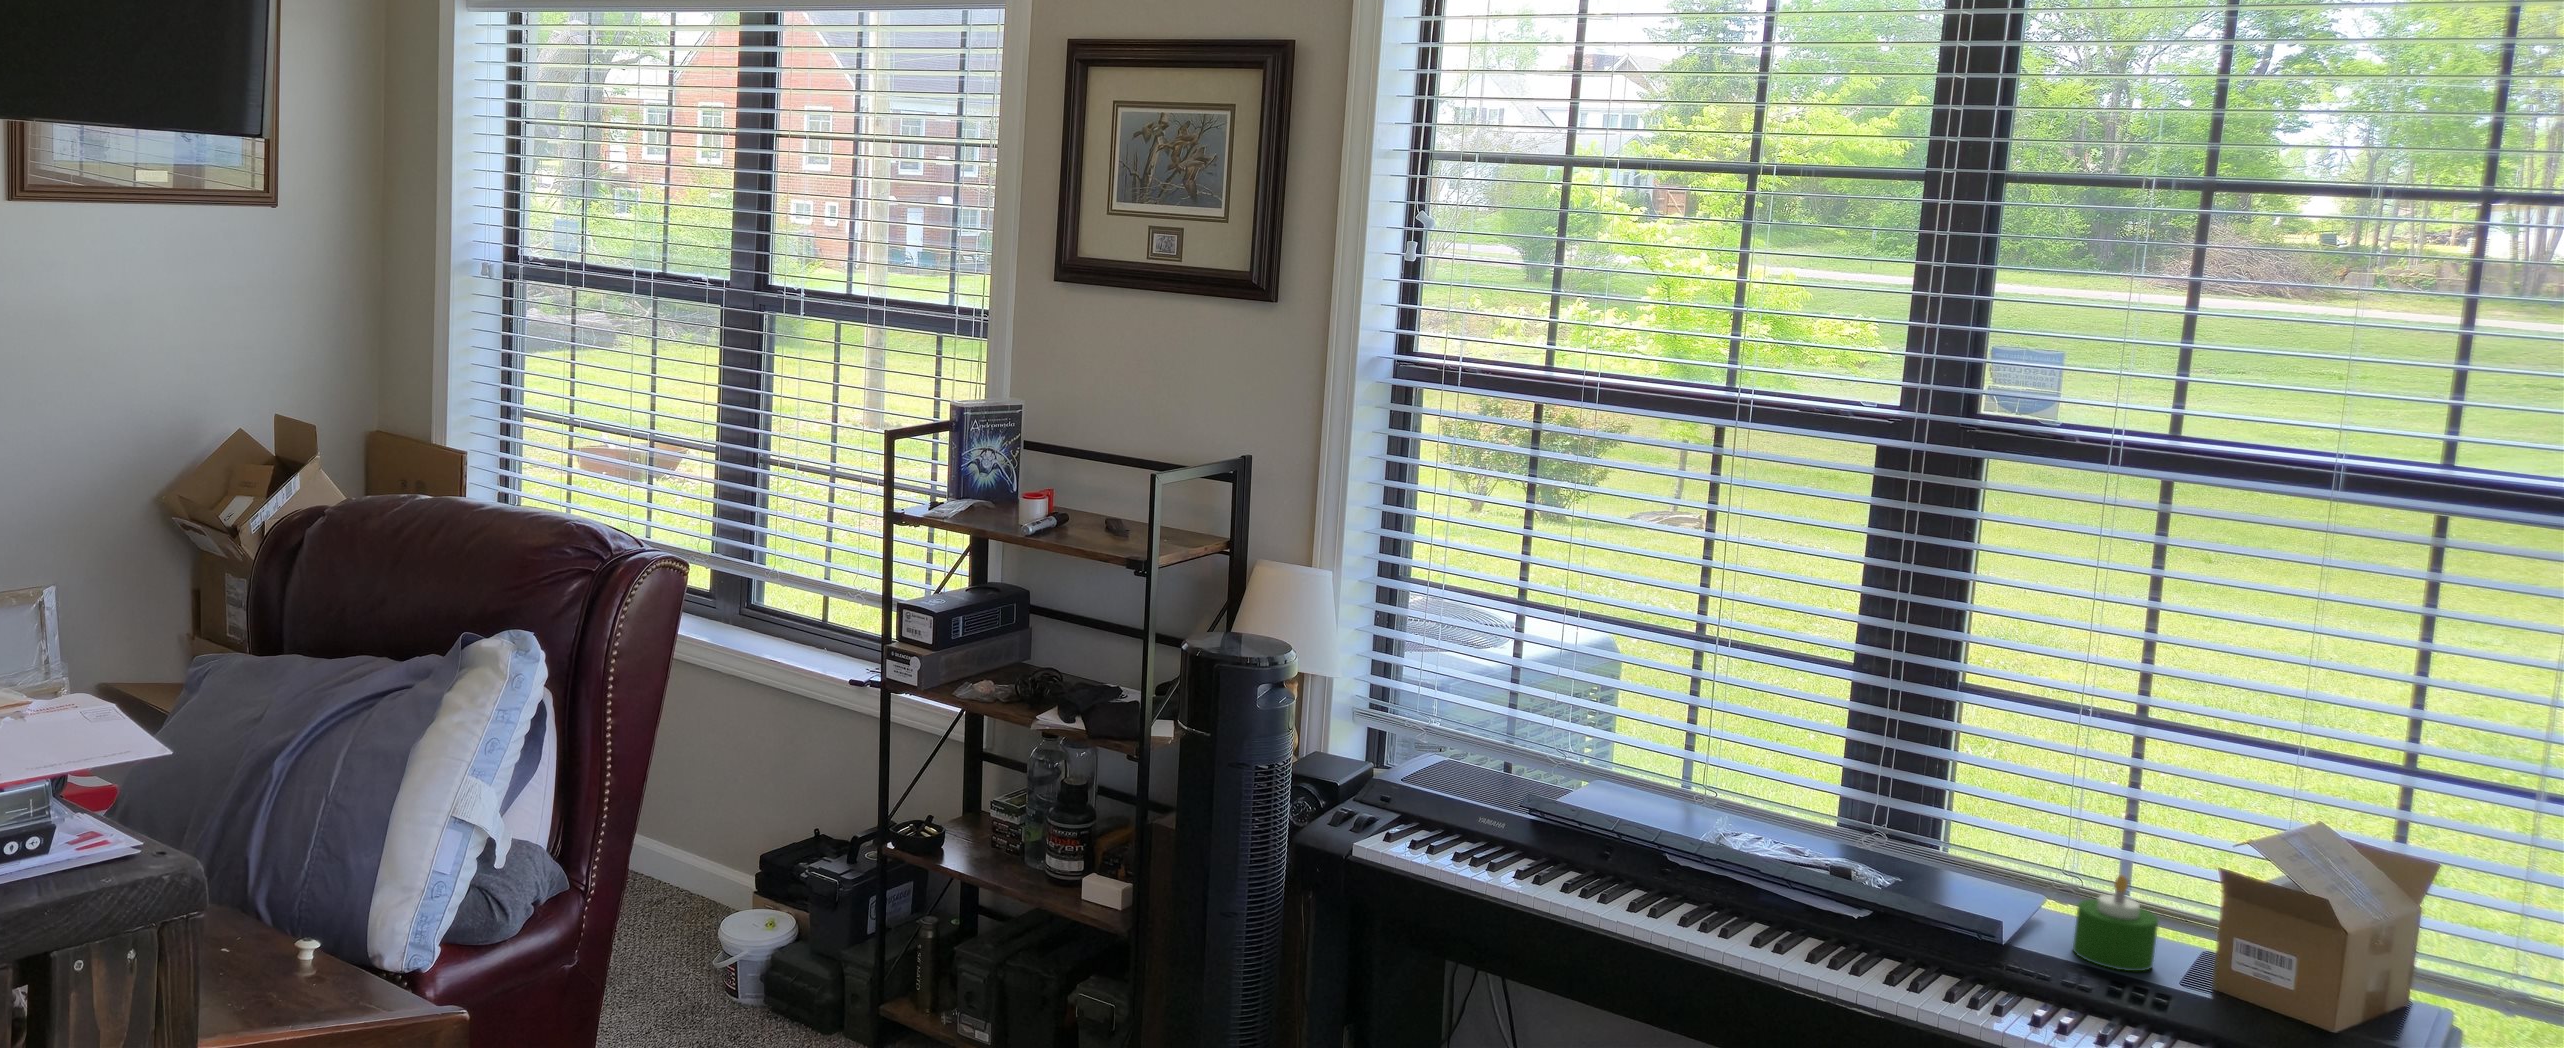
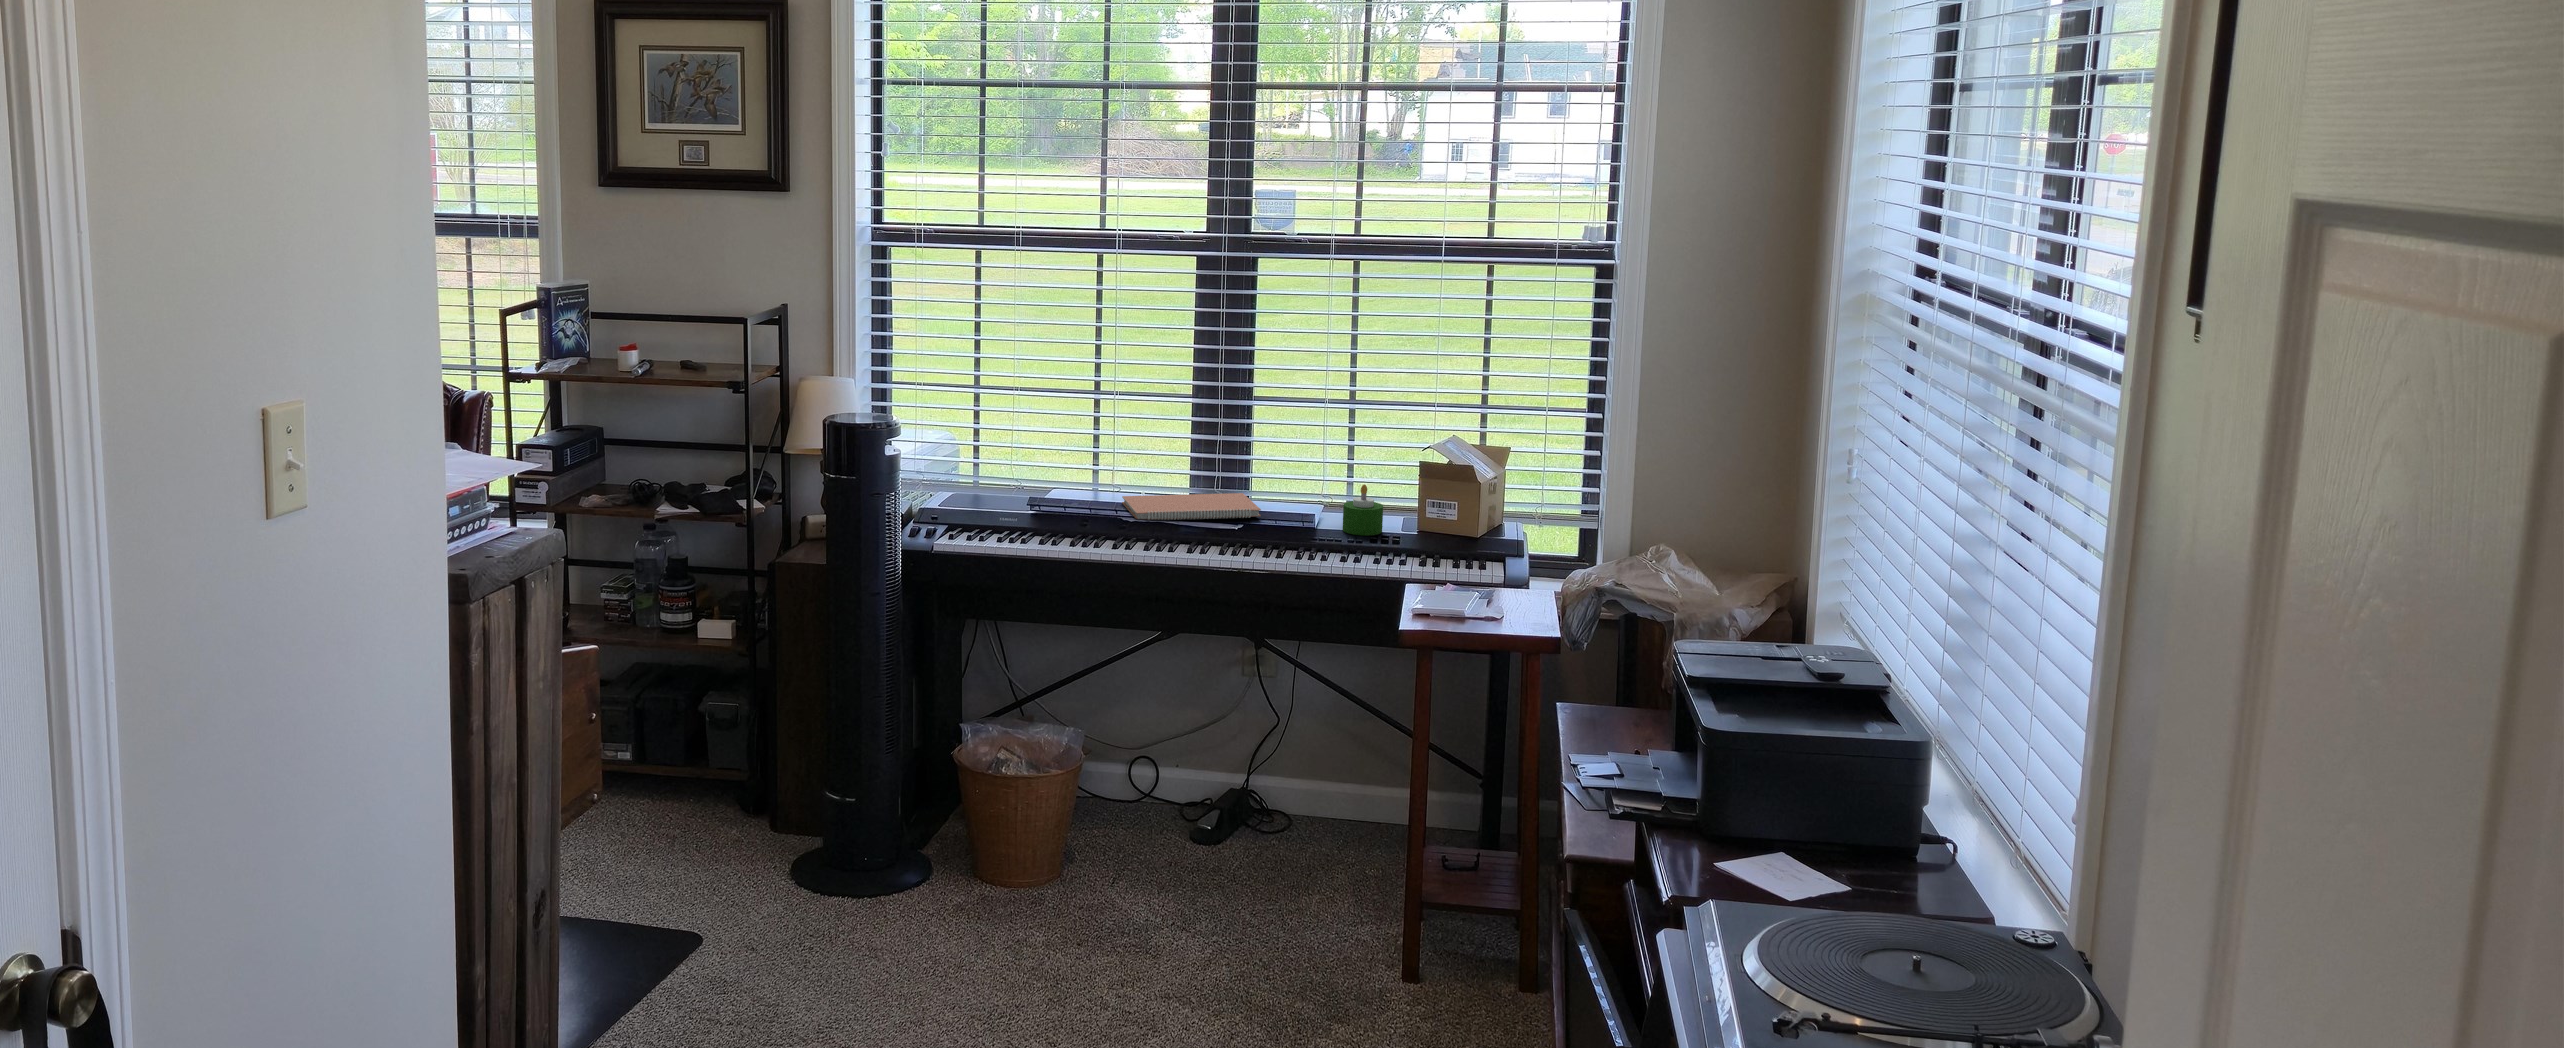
notebook: none [1697,812,1927,892] -> present [1122,493,1261,520]

